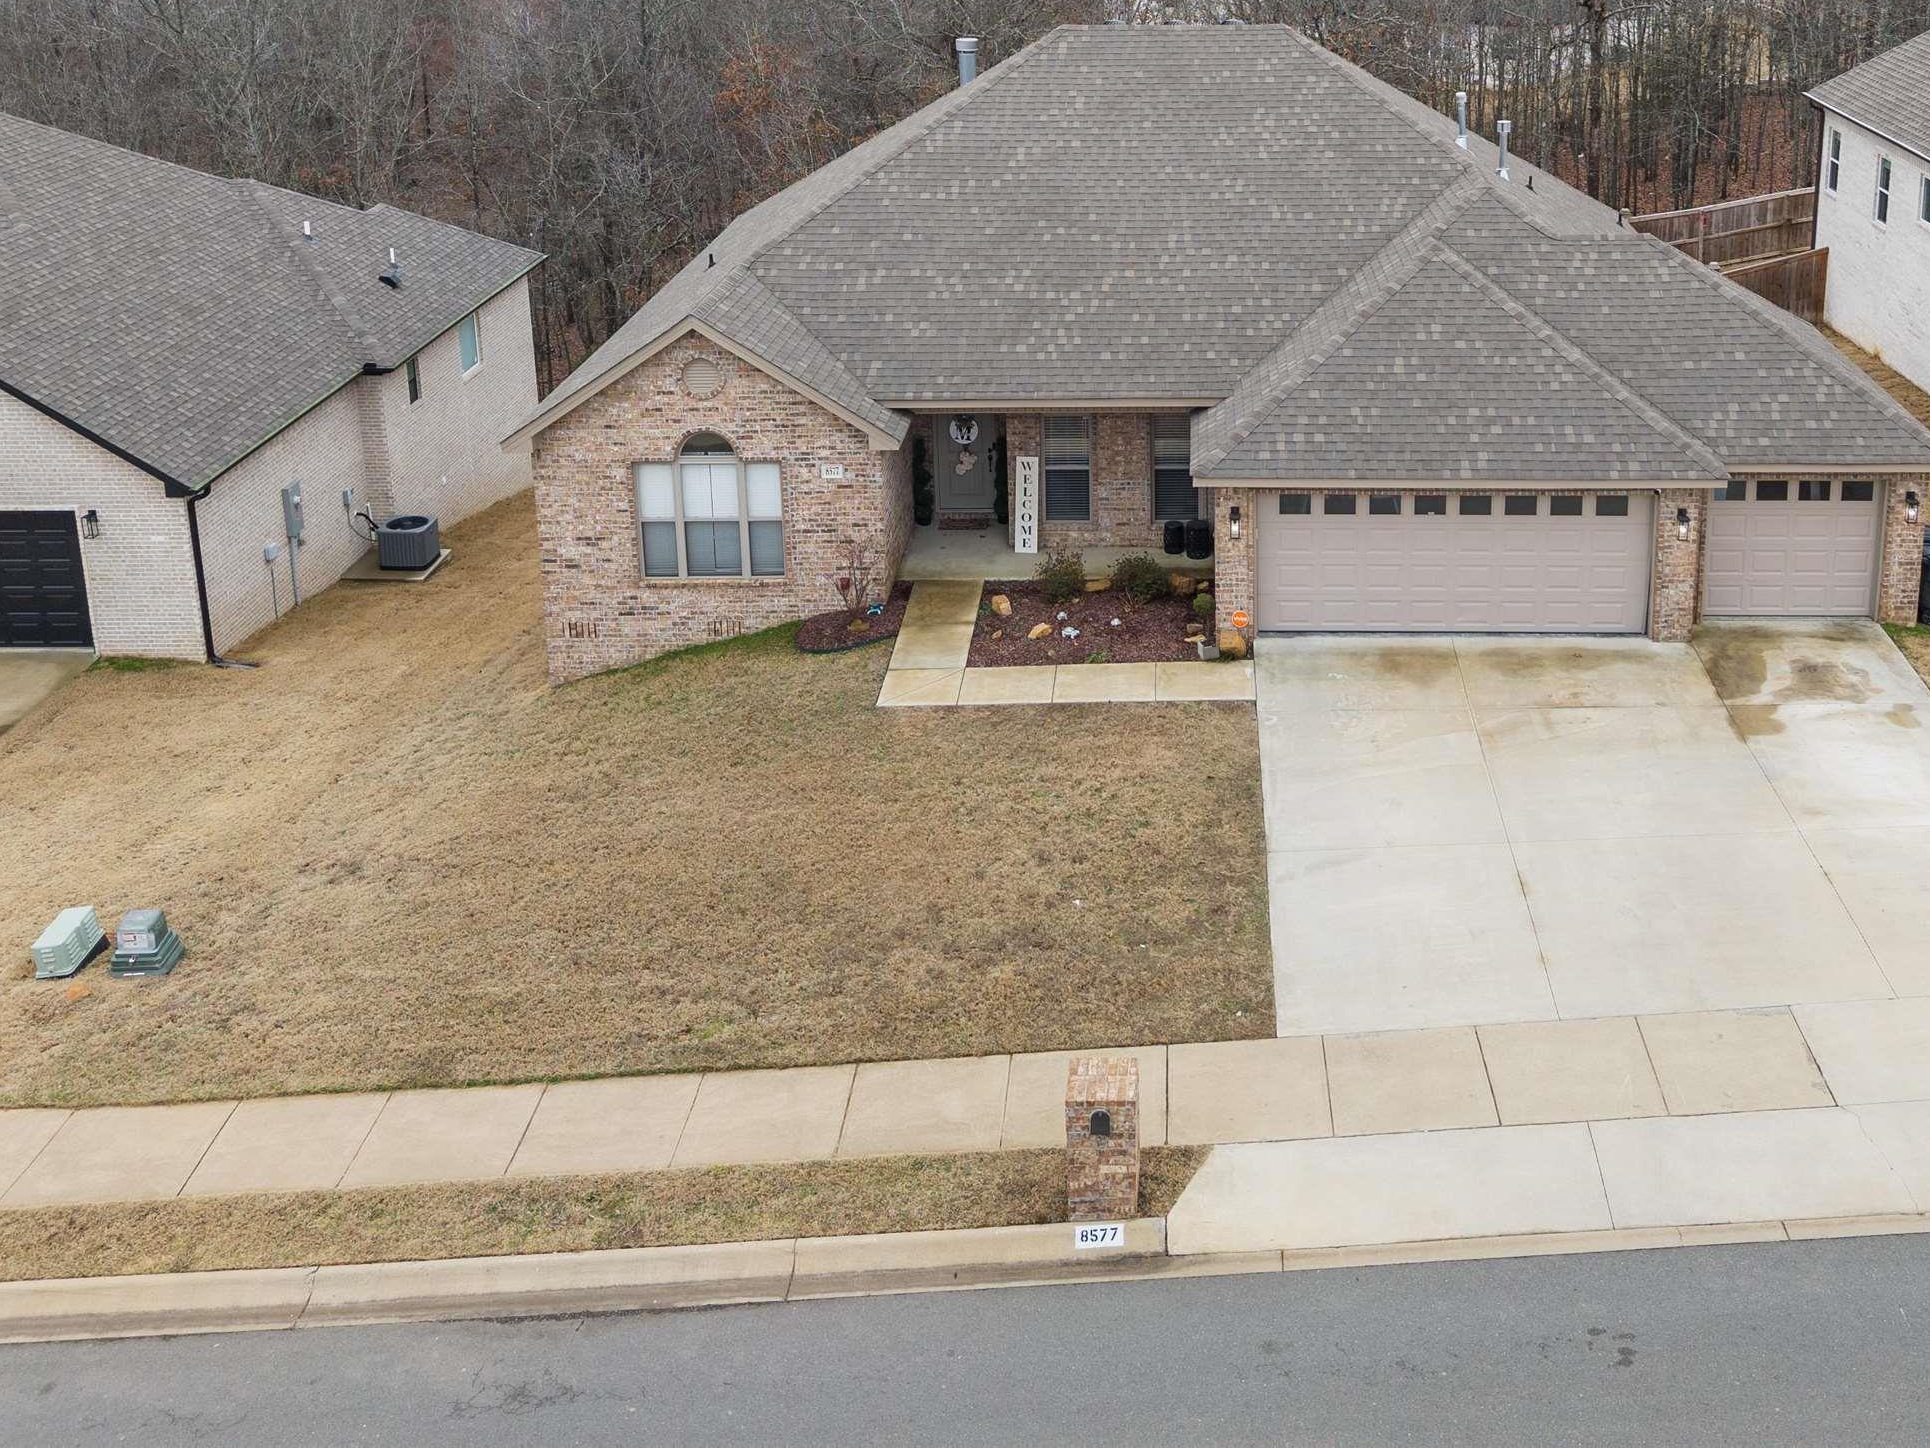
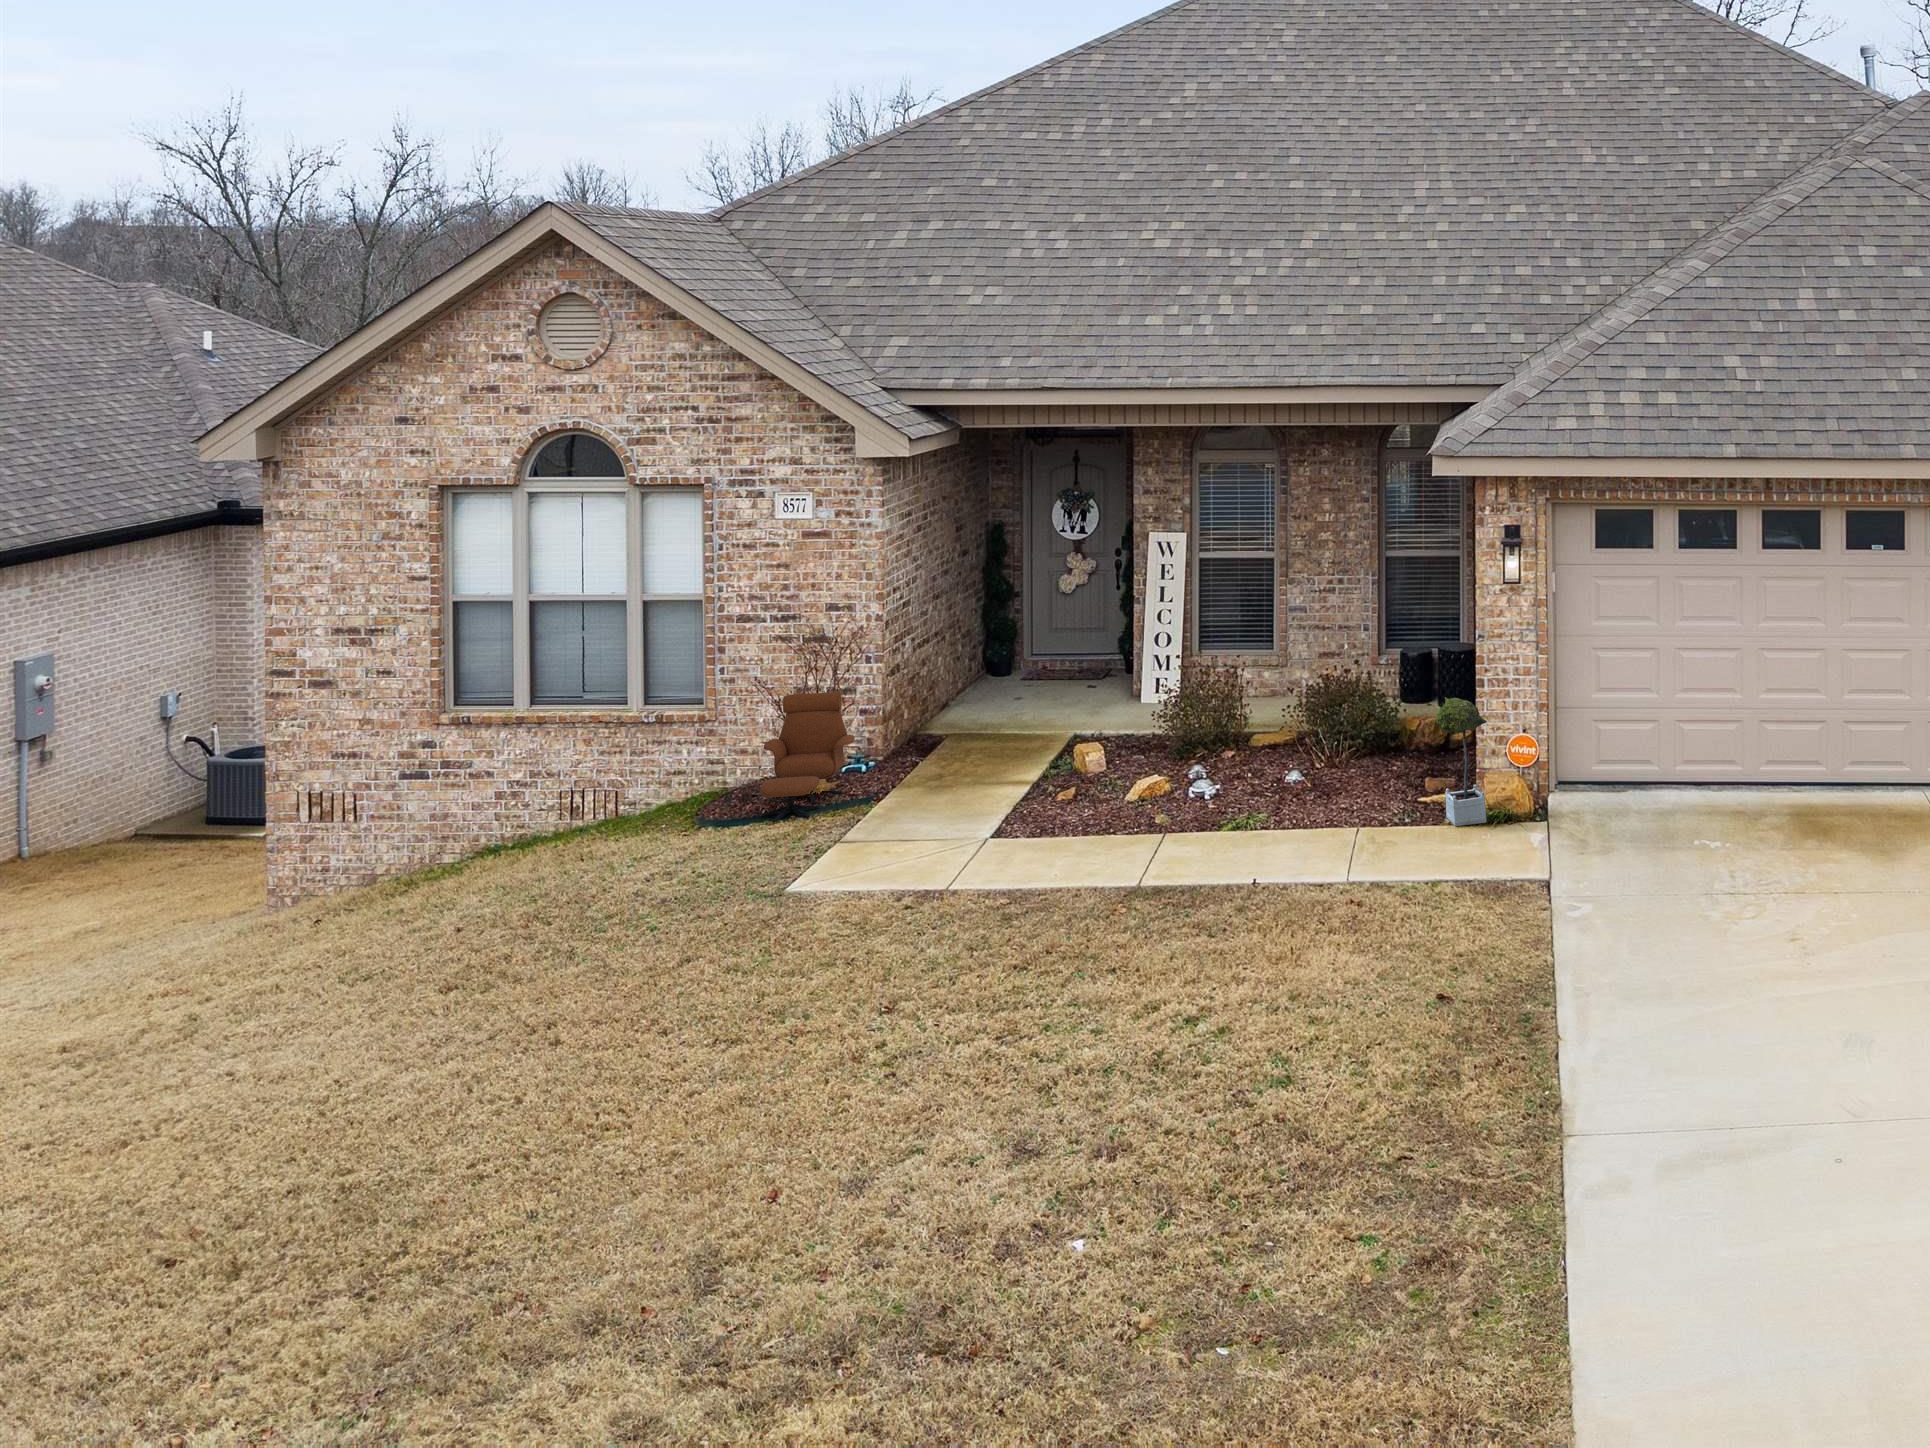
lounge chair: none [826,574,873,650] -> present [760,692,855,822]

